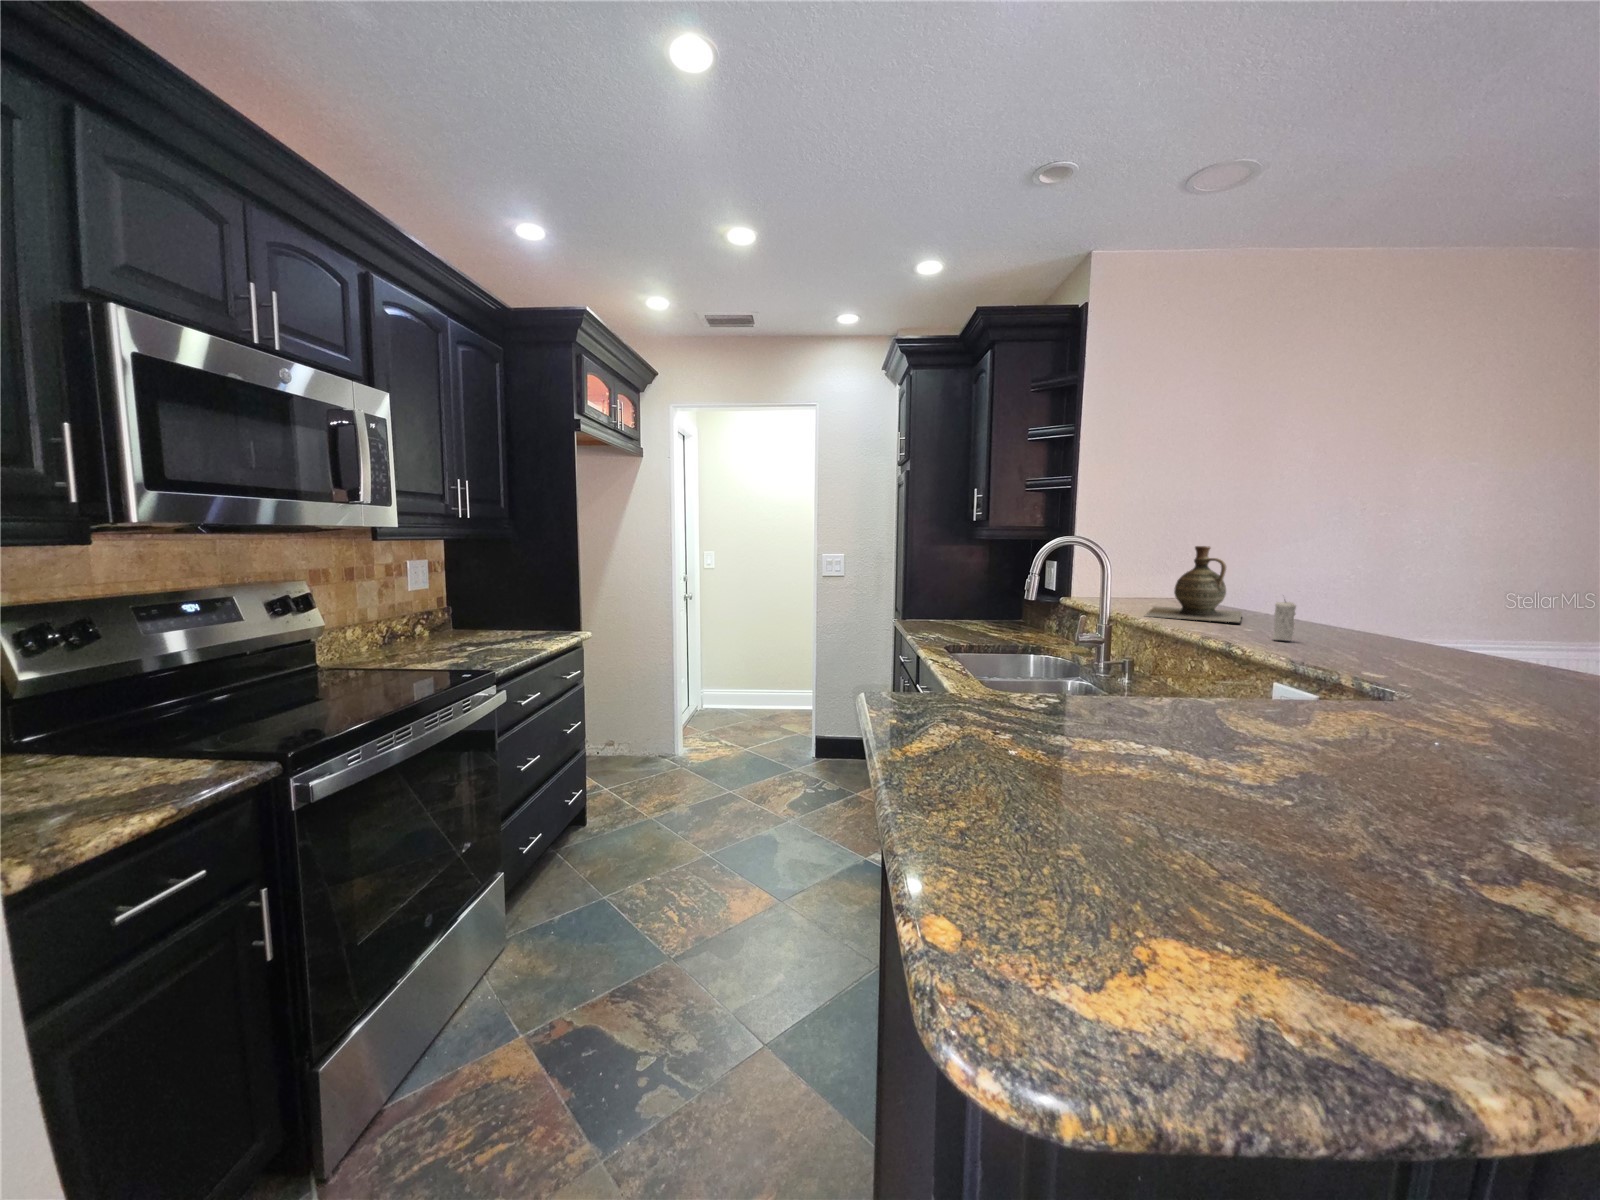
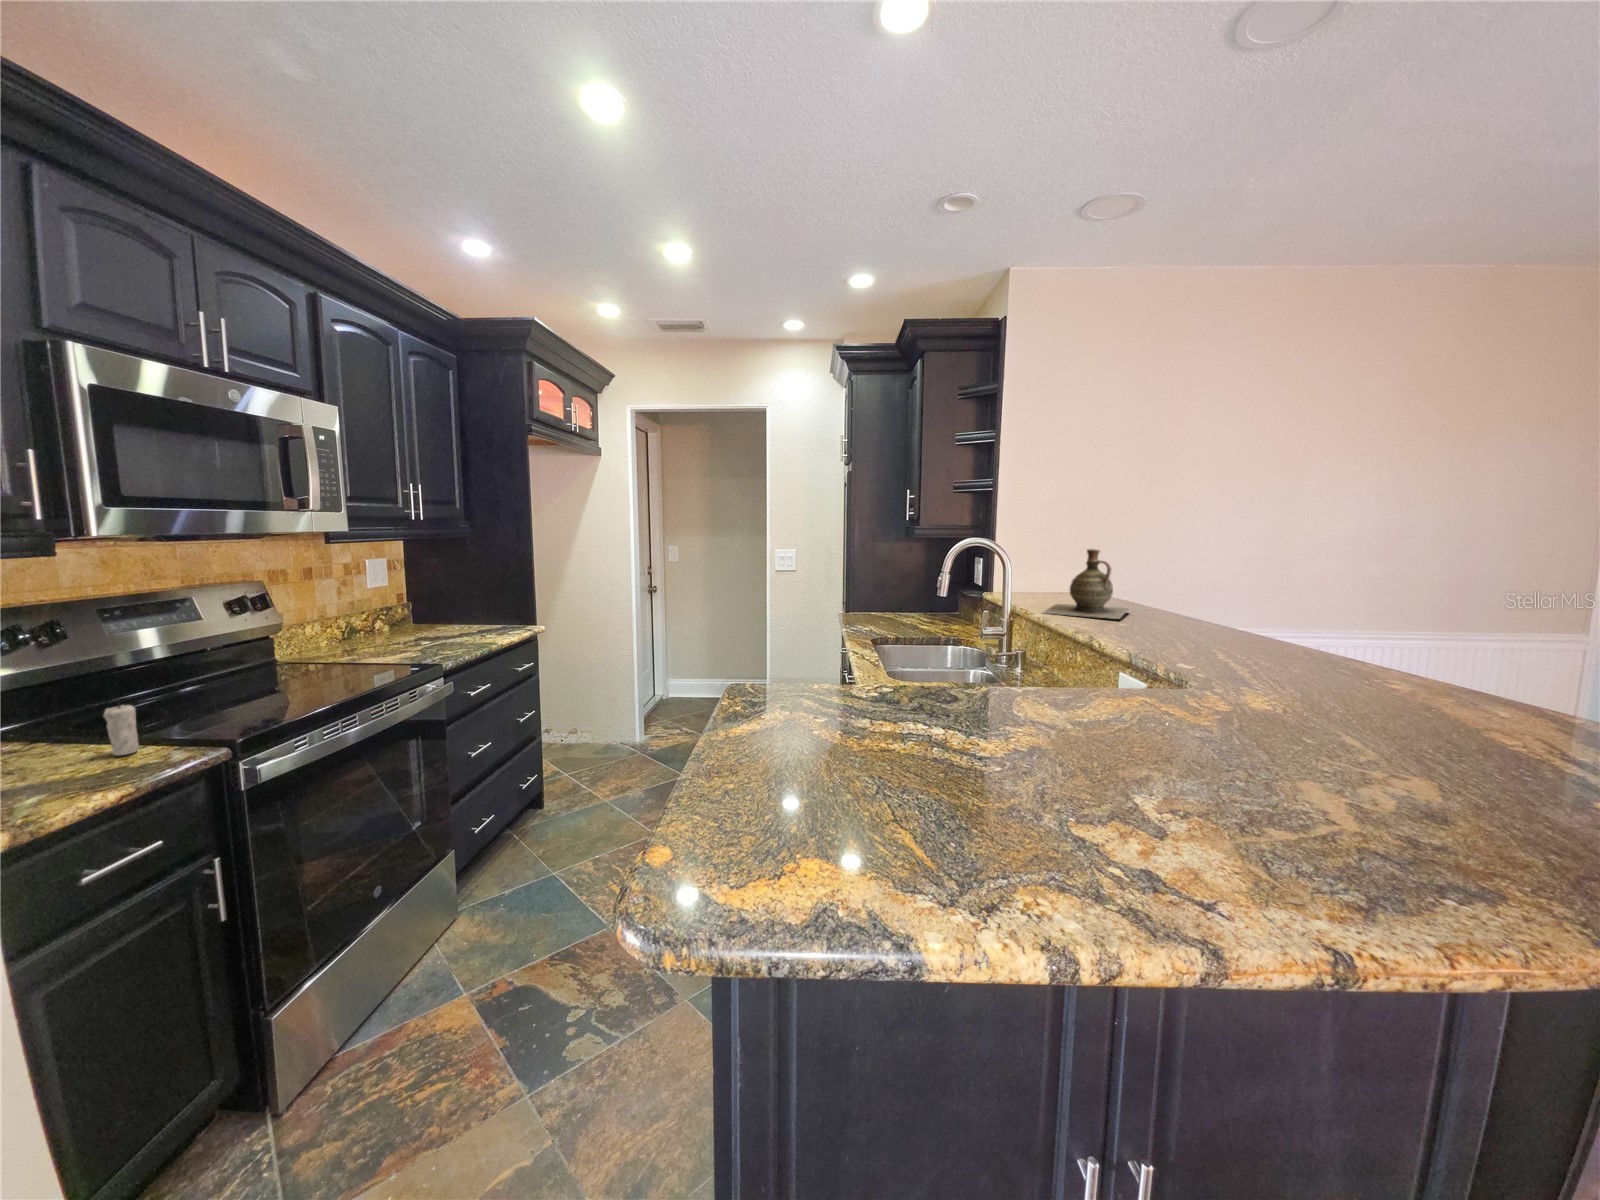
candle: present [1273,601,1296,640] -> present [103,704,139,755]

